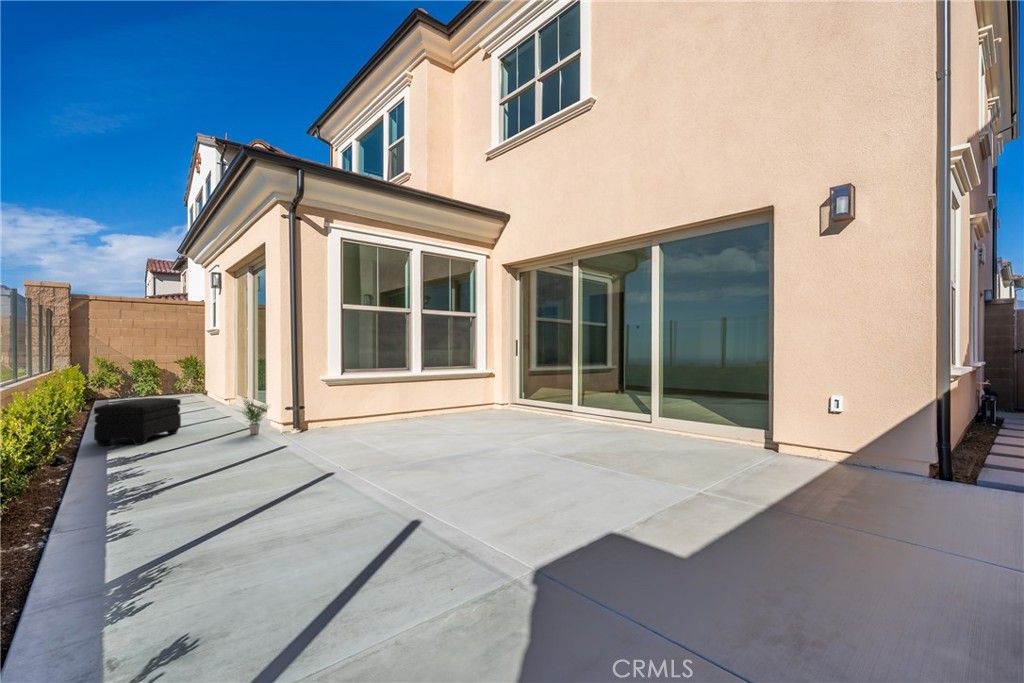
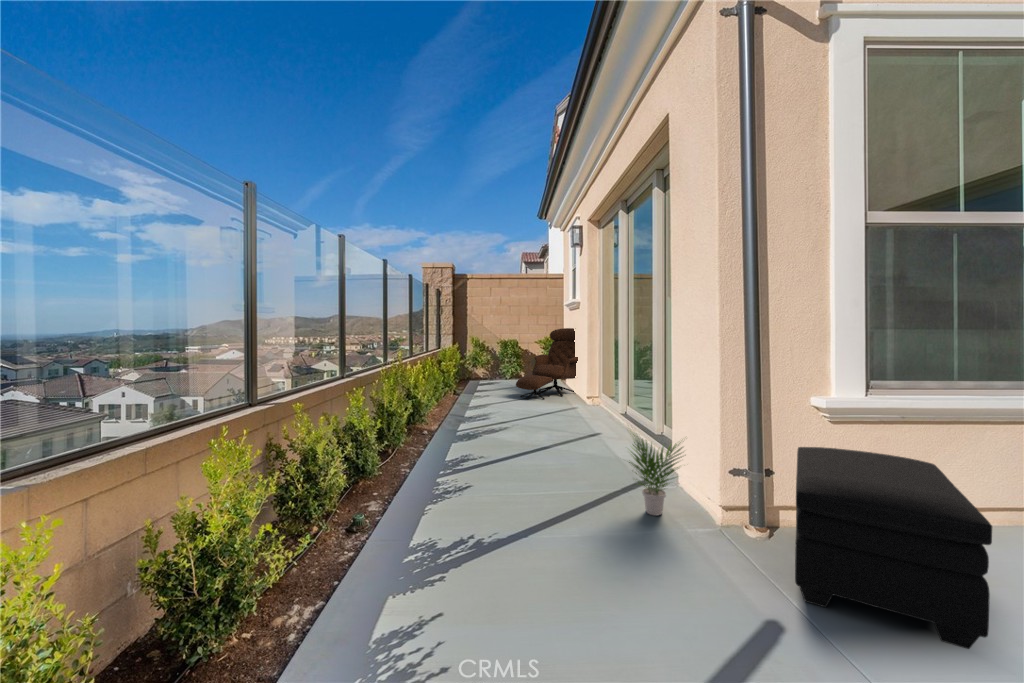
lounge chair: none [158,349,224,407] -> present [516,328,578,399]
ottoman: present [94,398,181,446] -> present [795,447,992,649]

